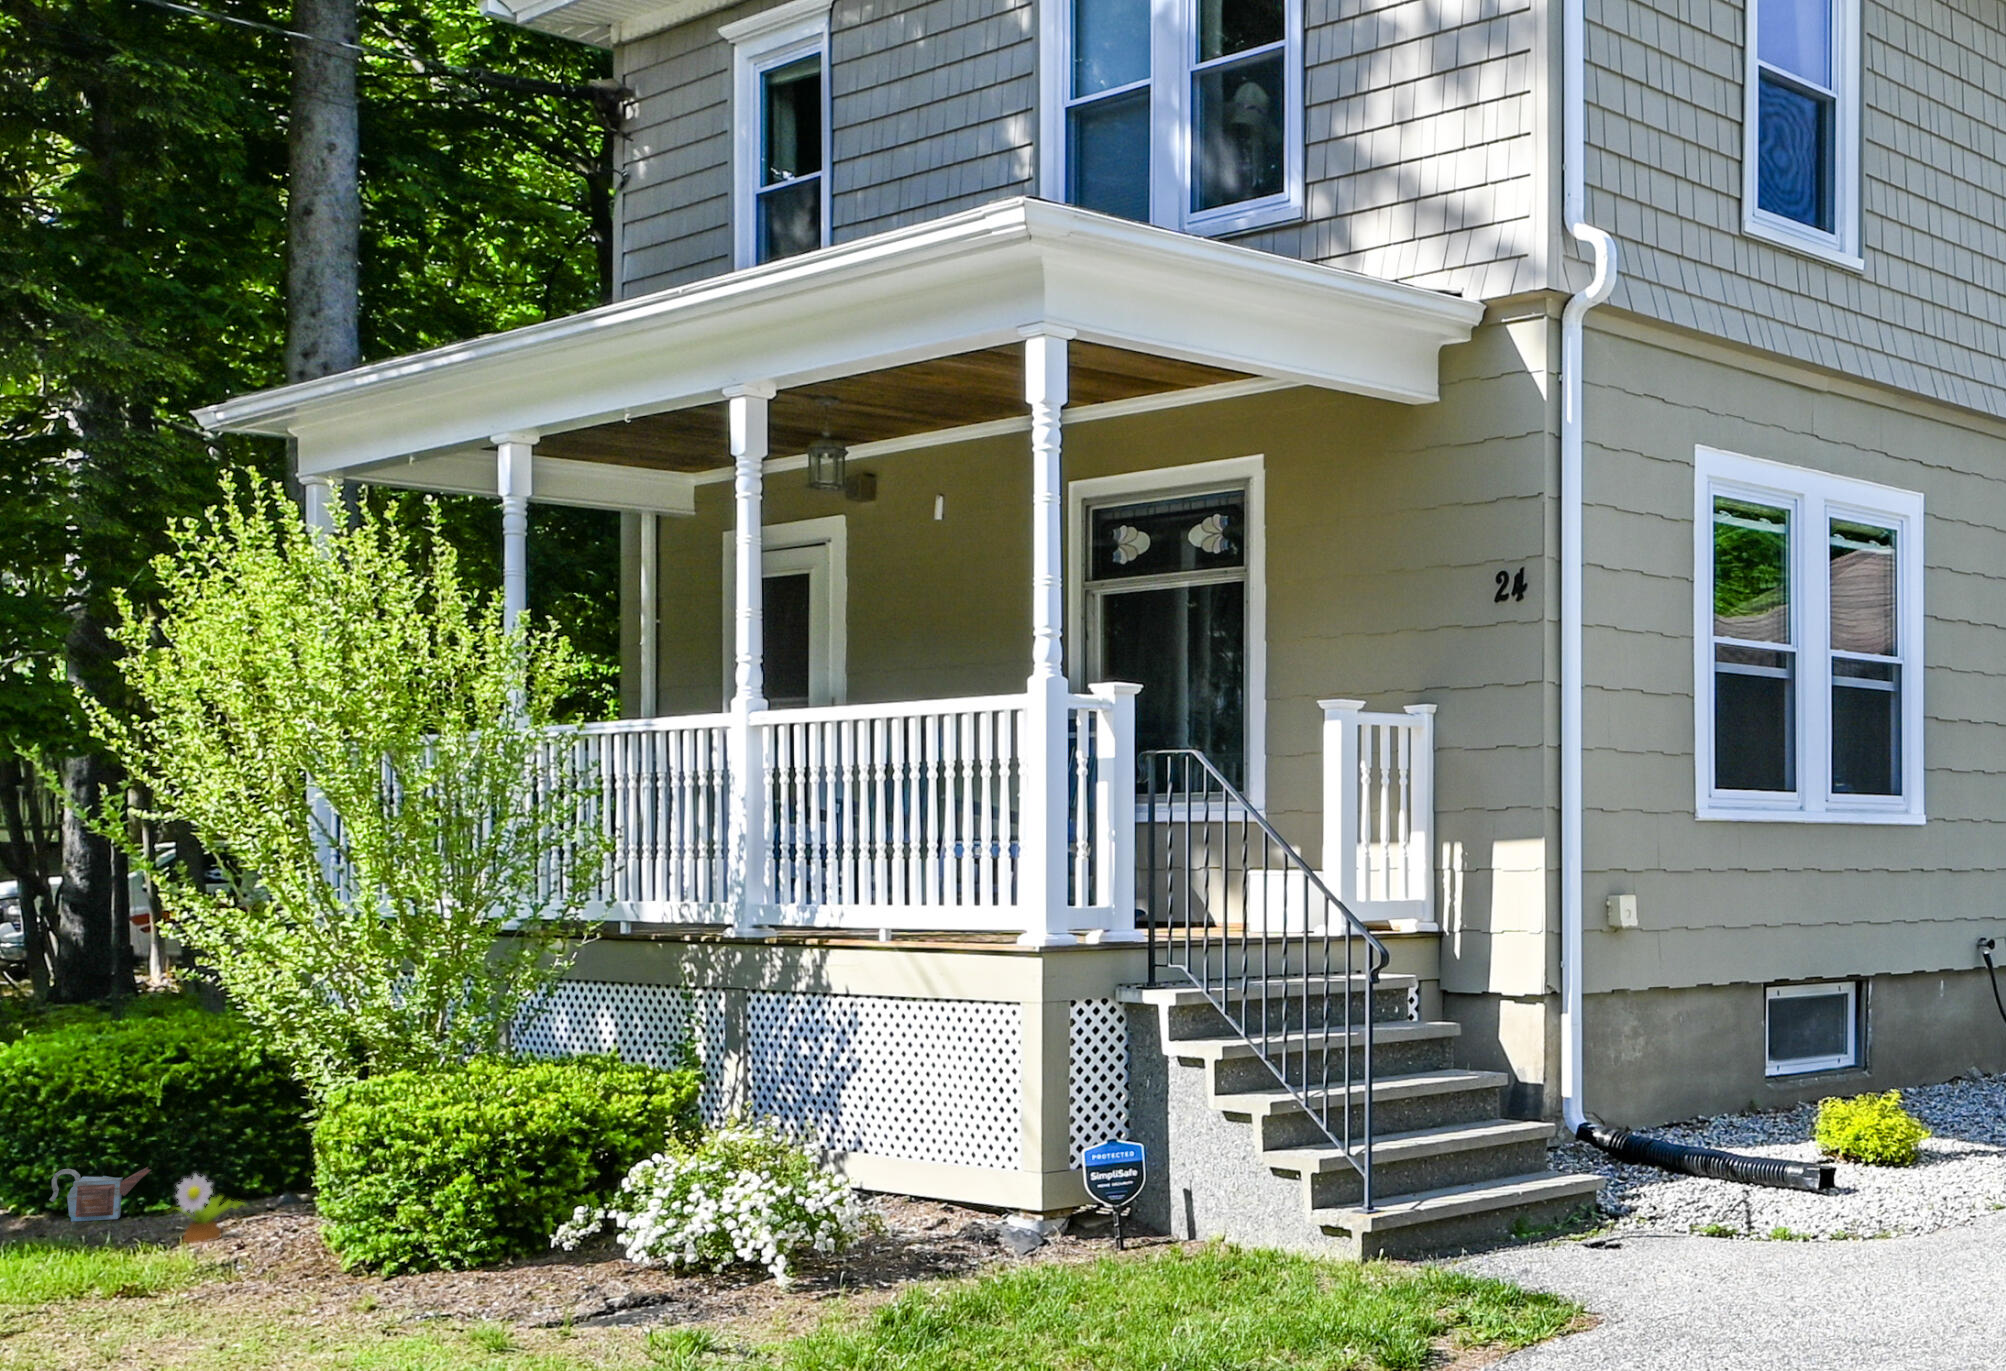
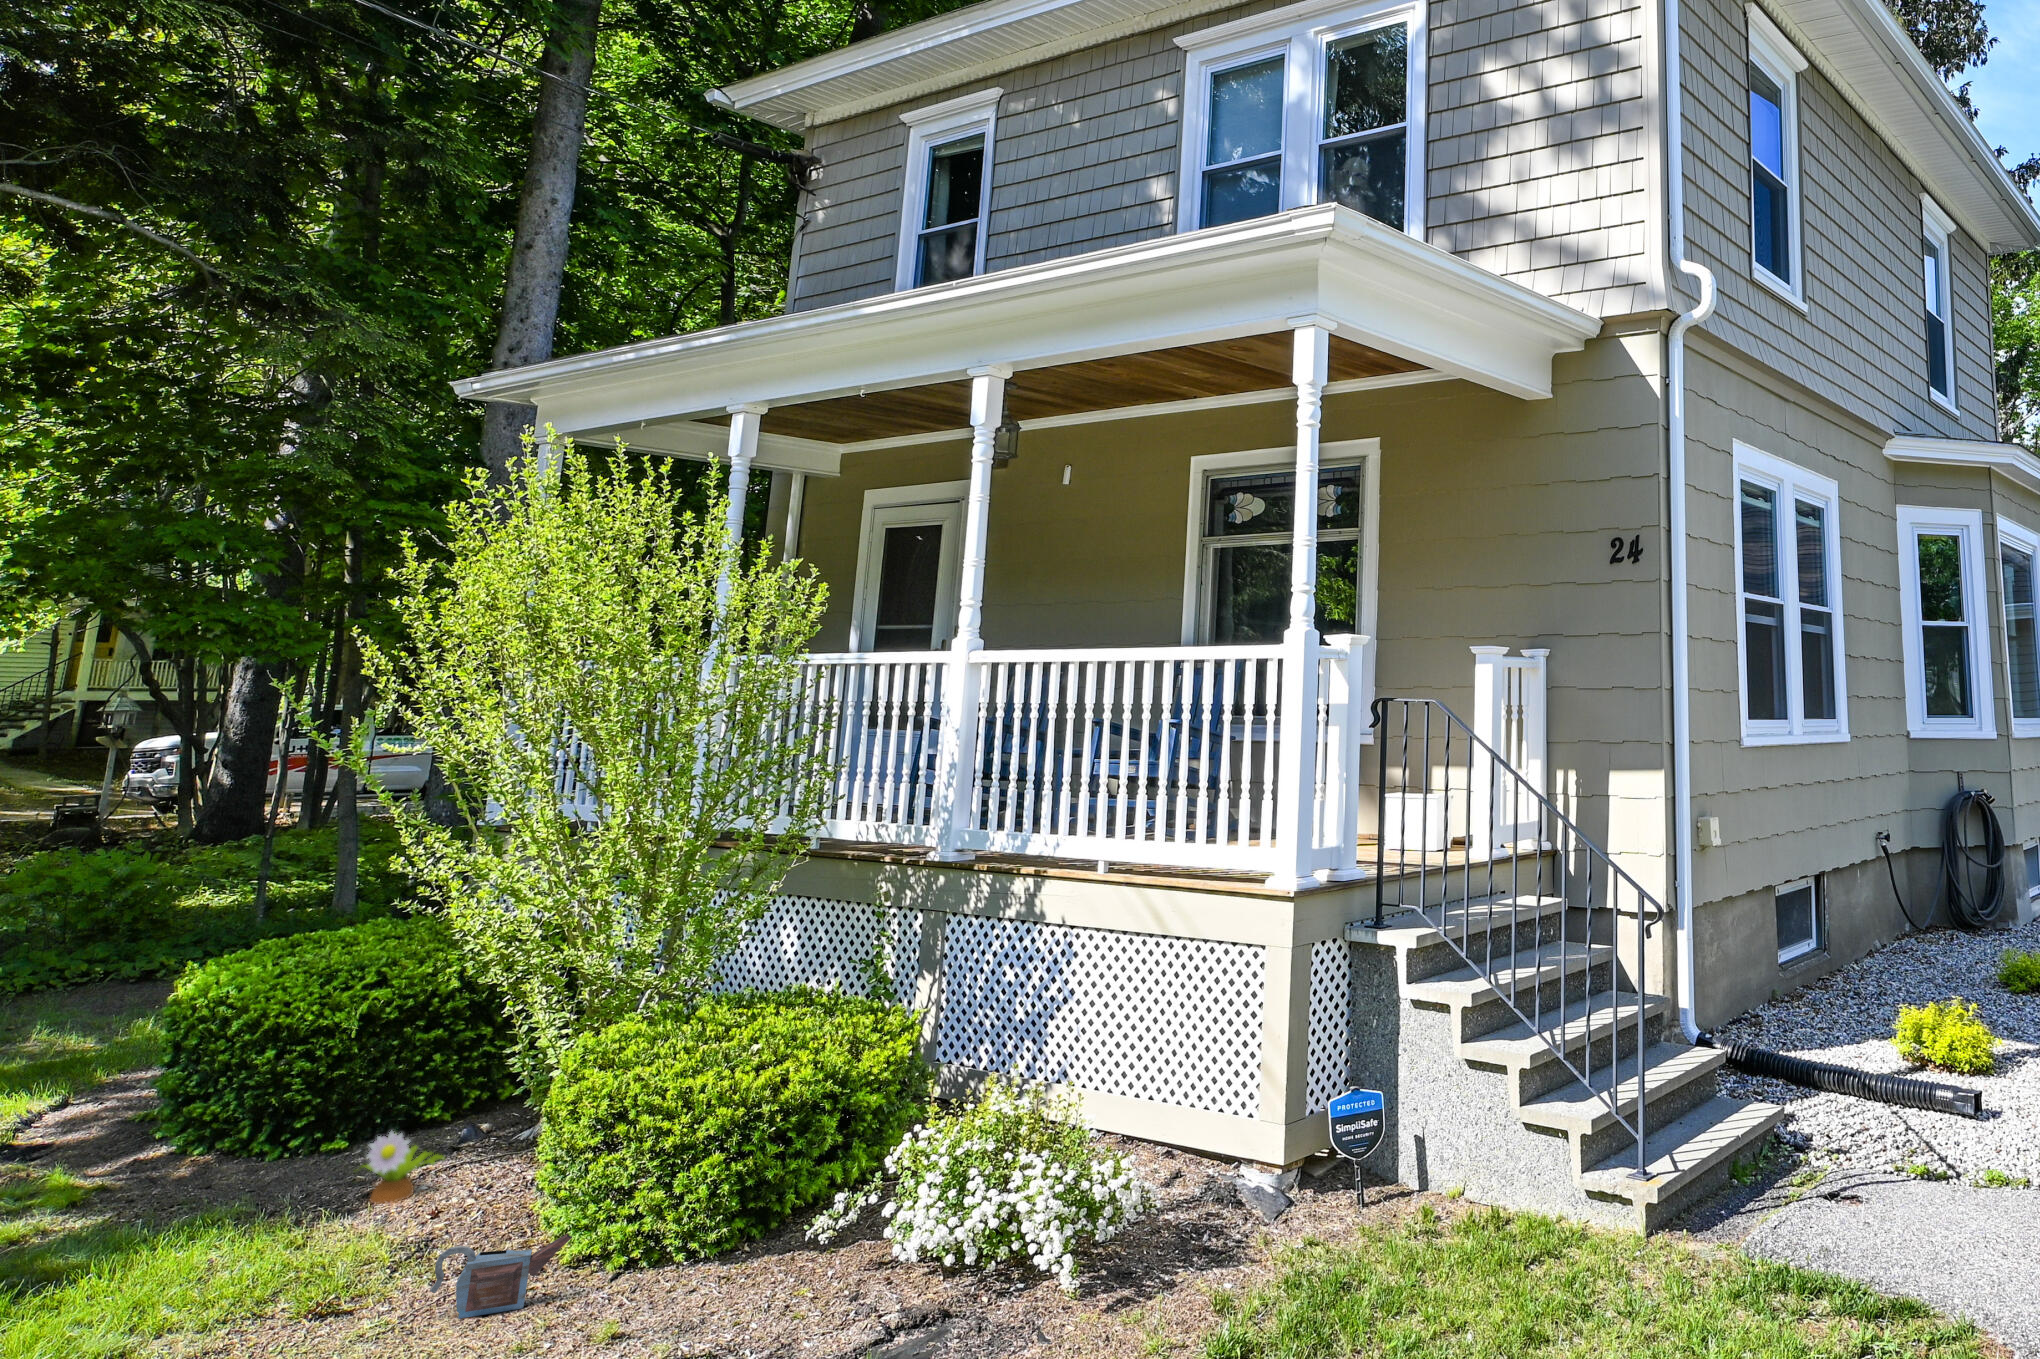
watering can: present [49,1167,151,1222] -> present [430,1234,572,1318]

